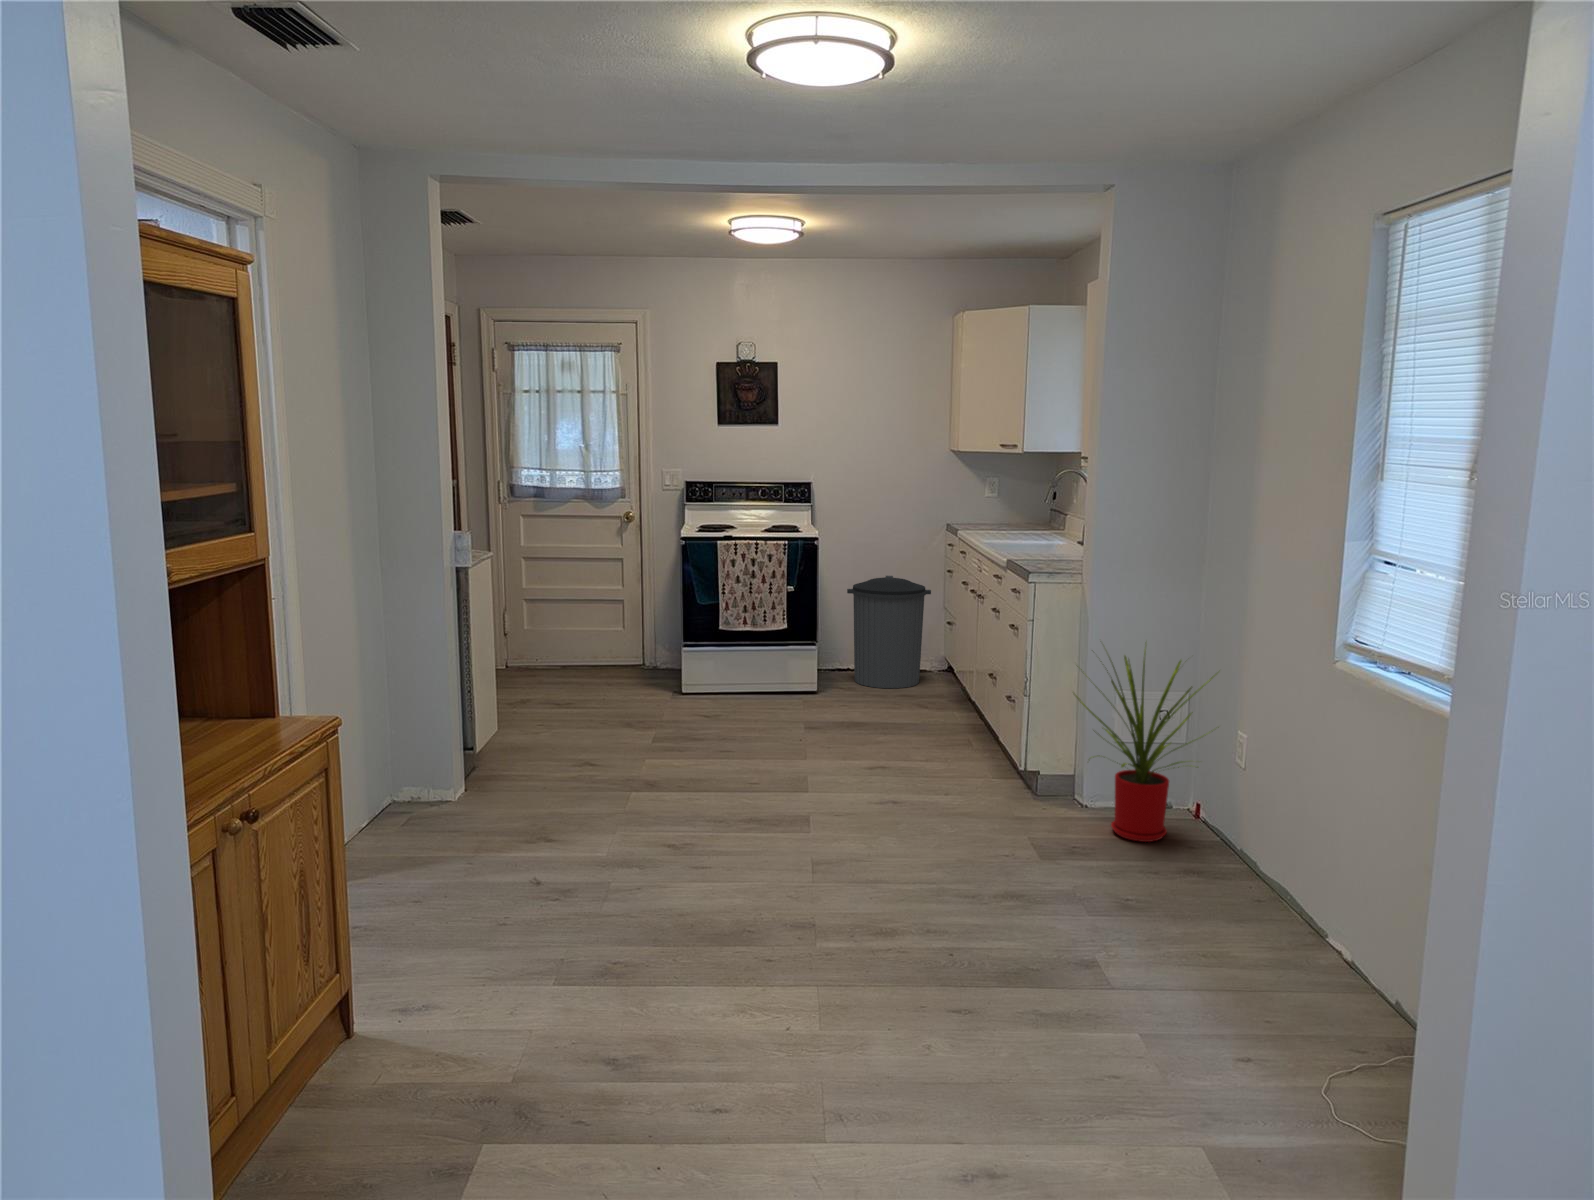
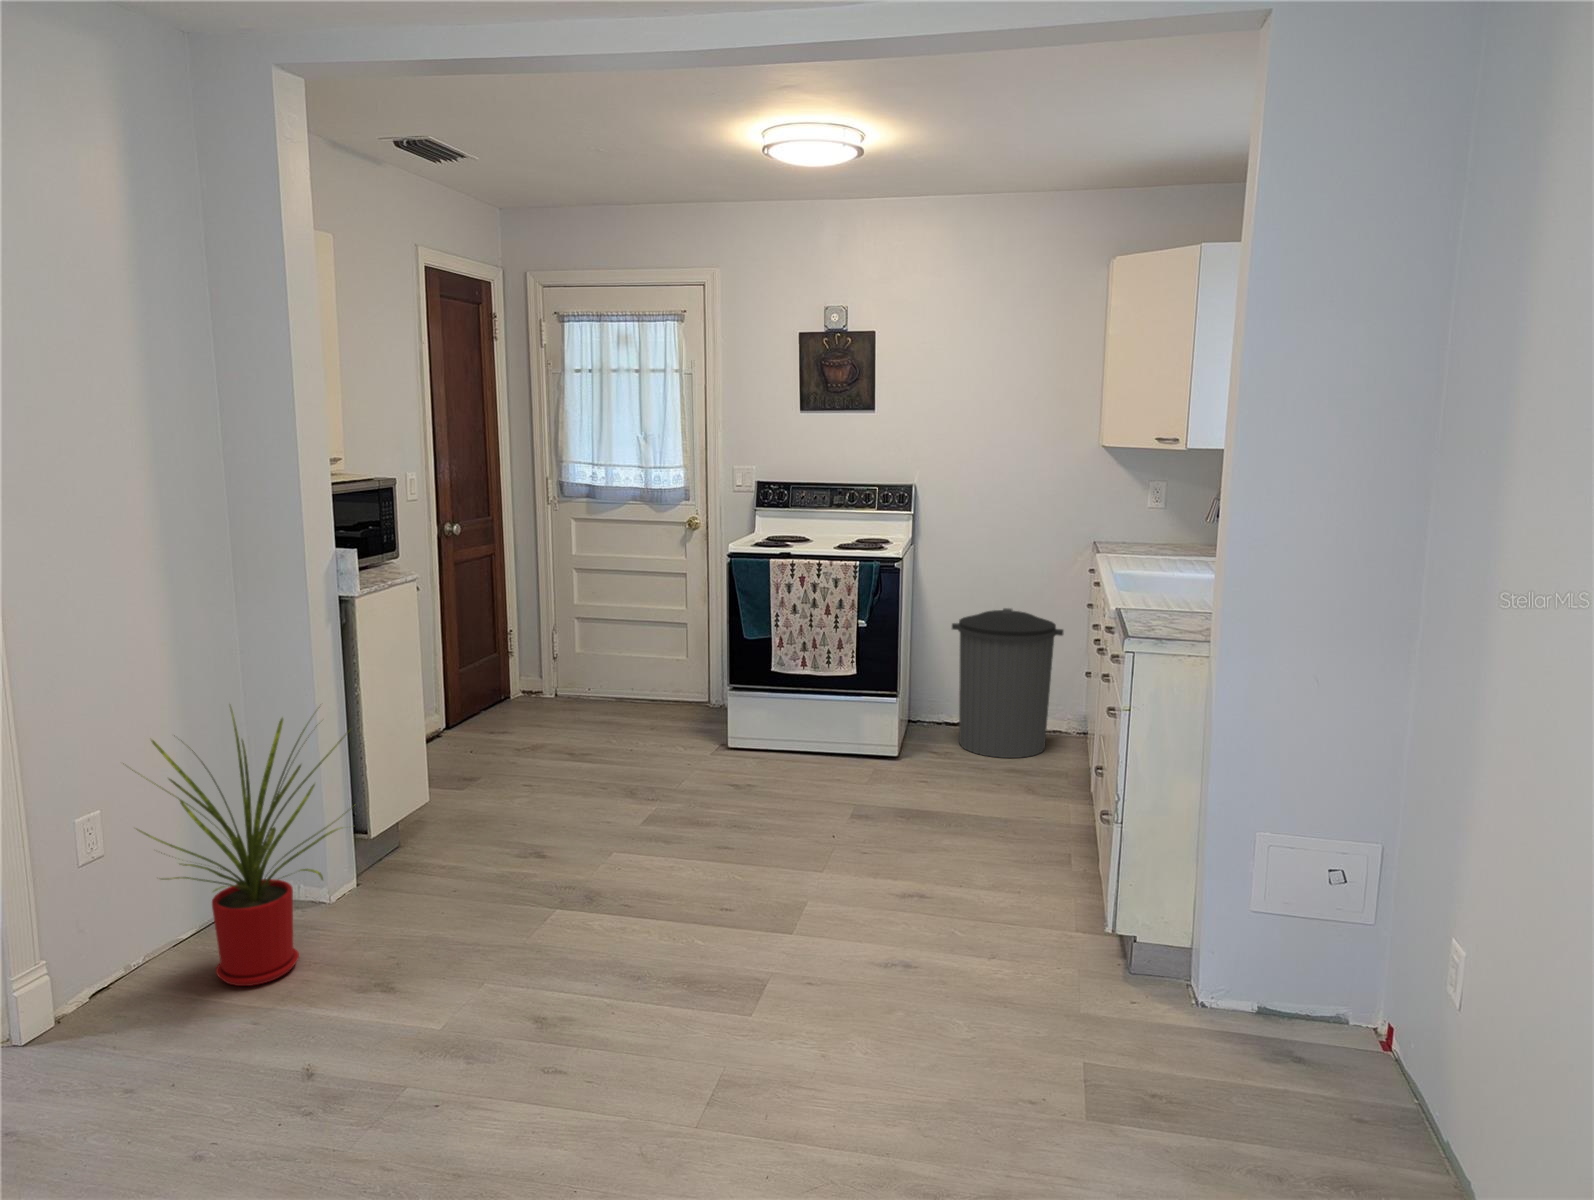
house plant: present [1075,650,1216,842] -> present [123,705,352,986]

